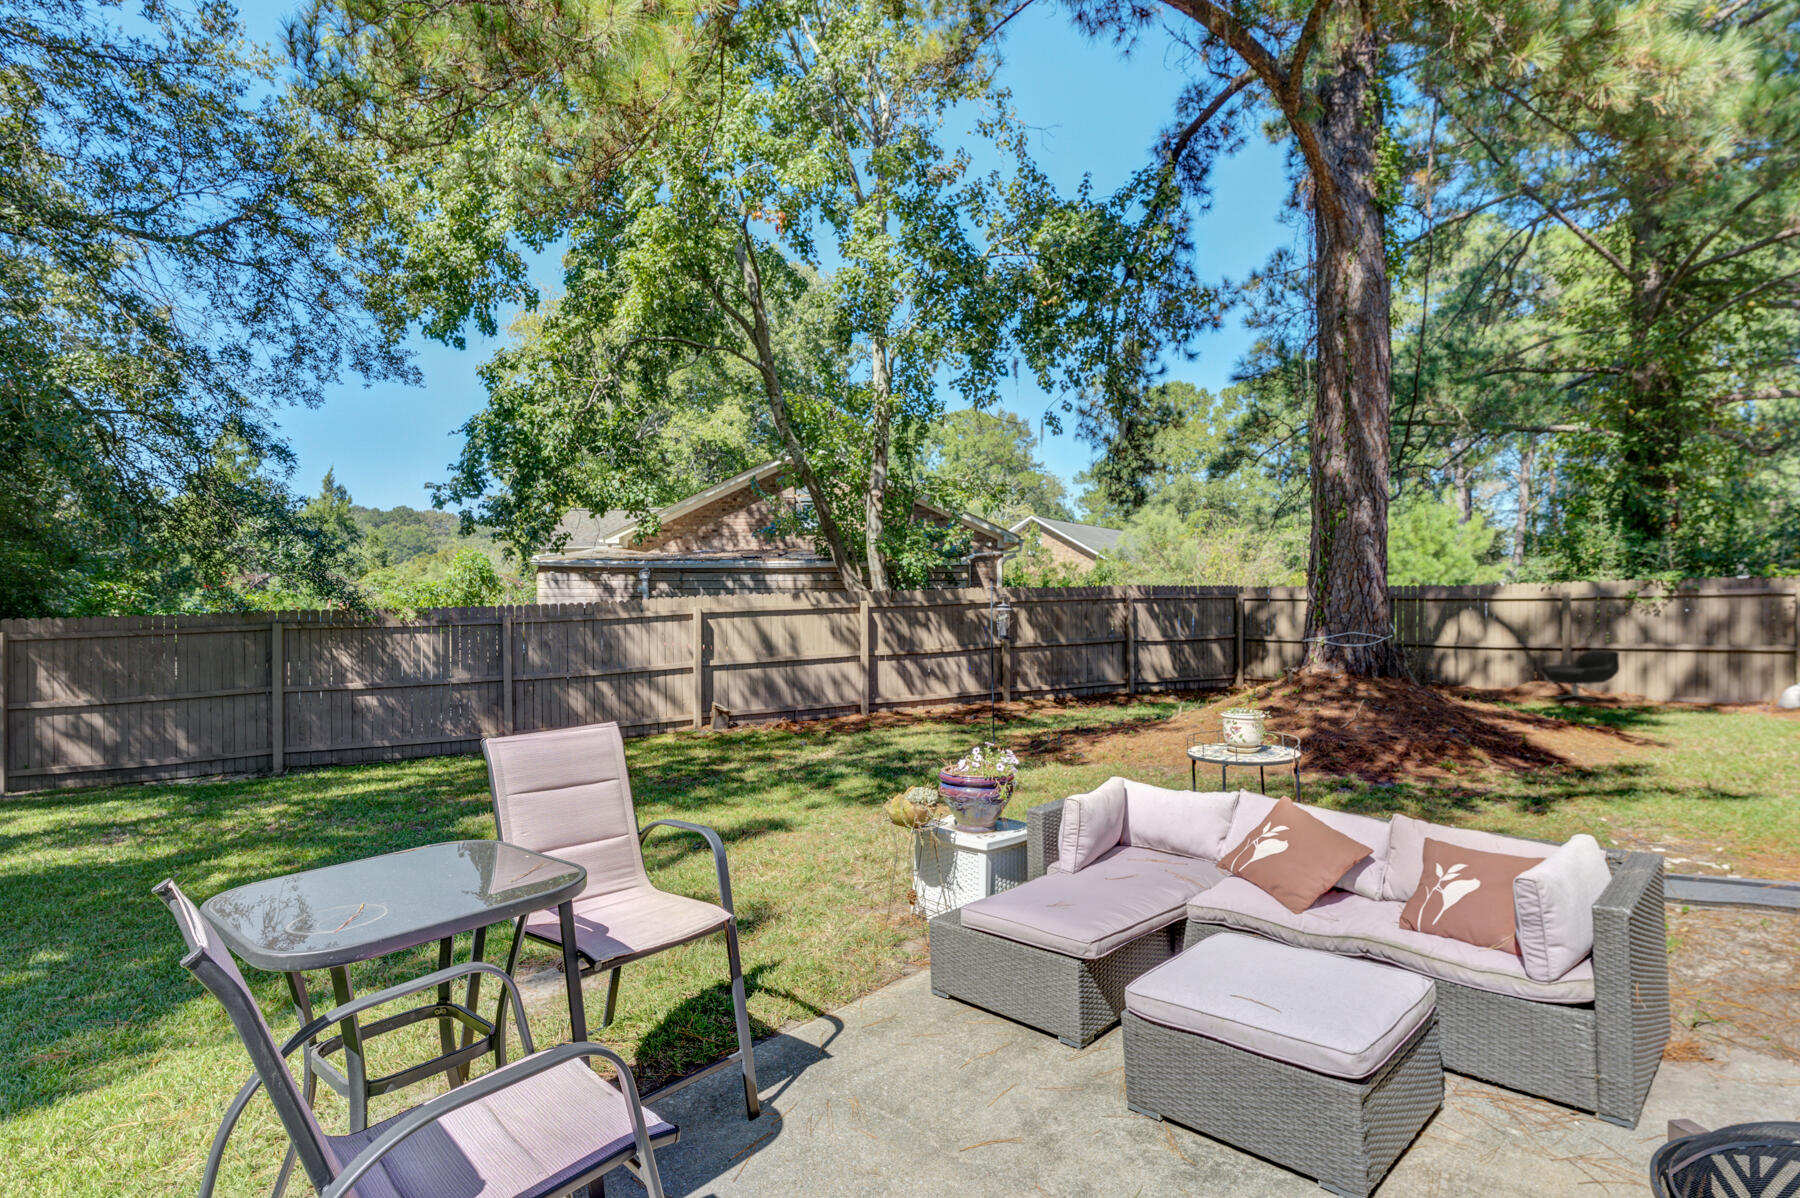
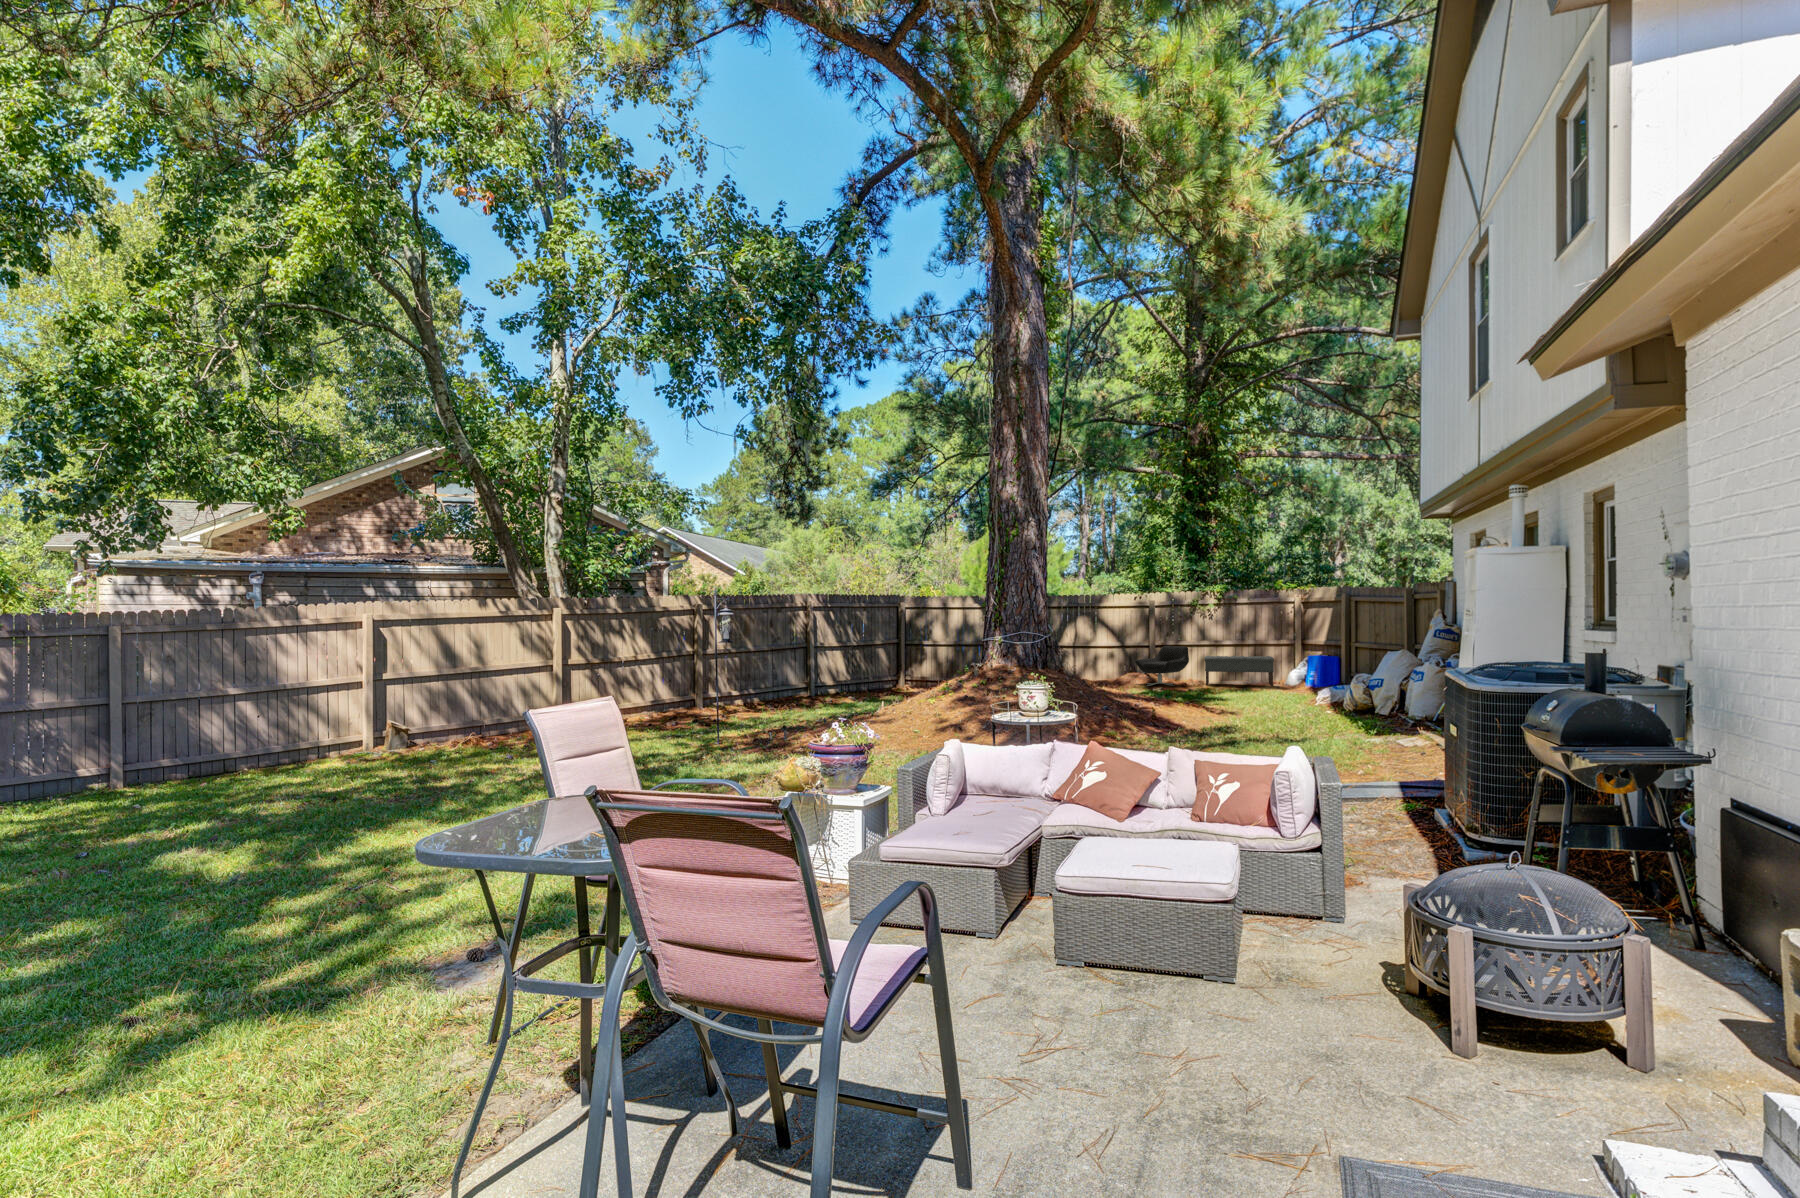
bench: none [1643,663,1754,707] -> present [1204,656,1274,687]

